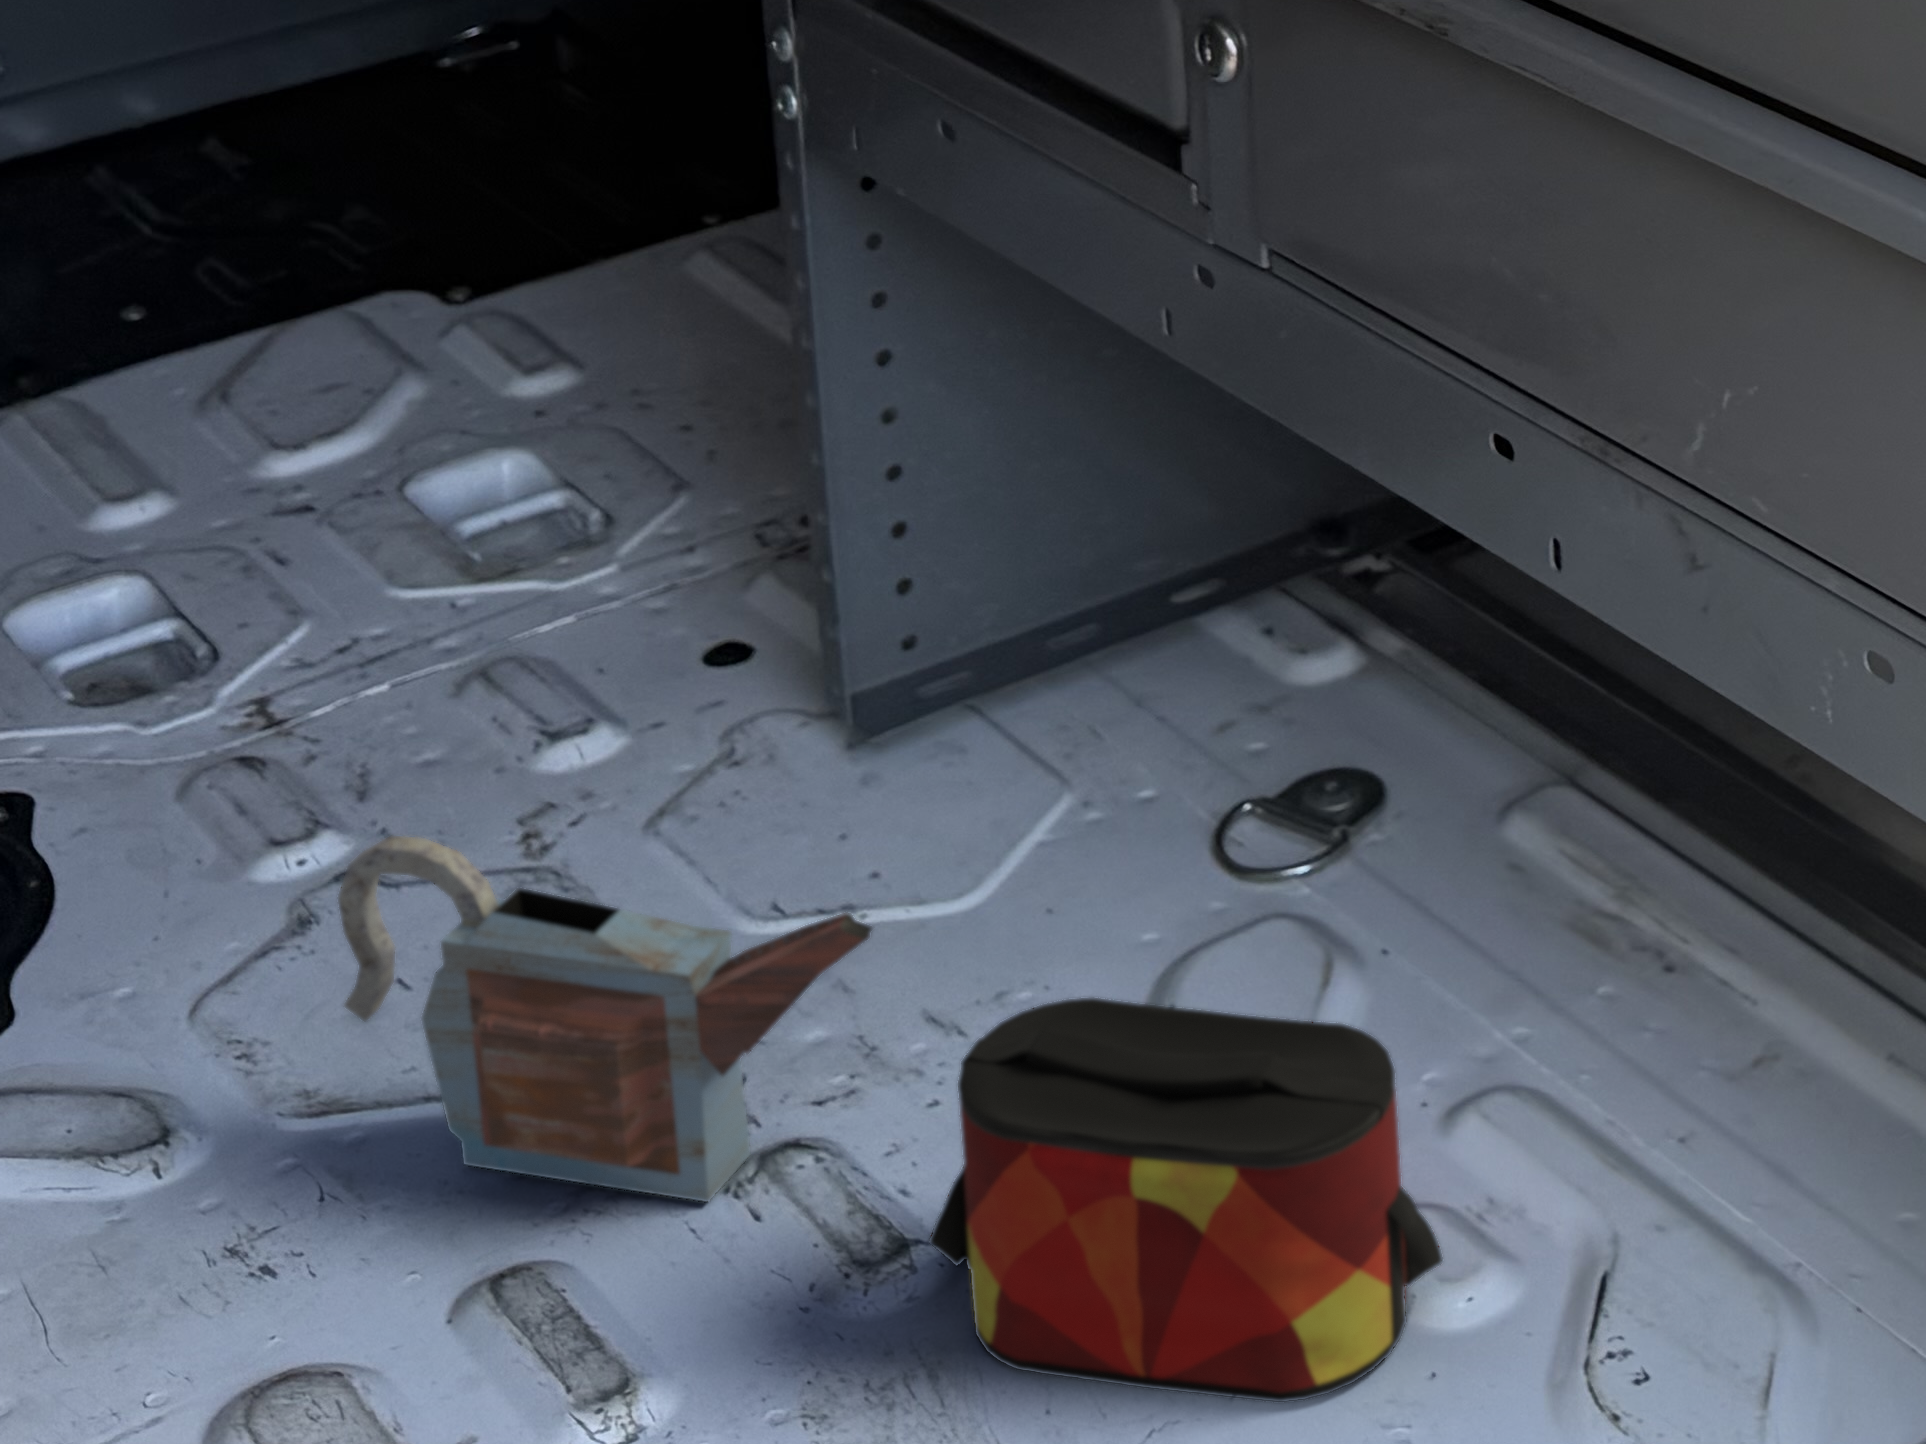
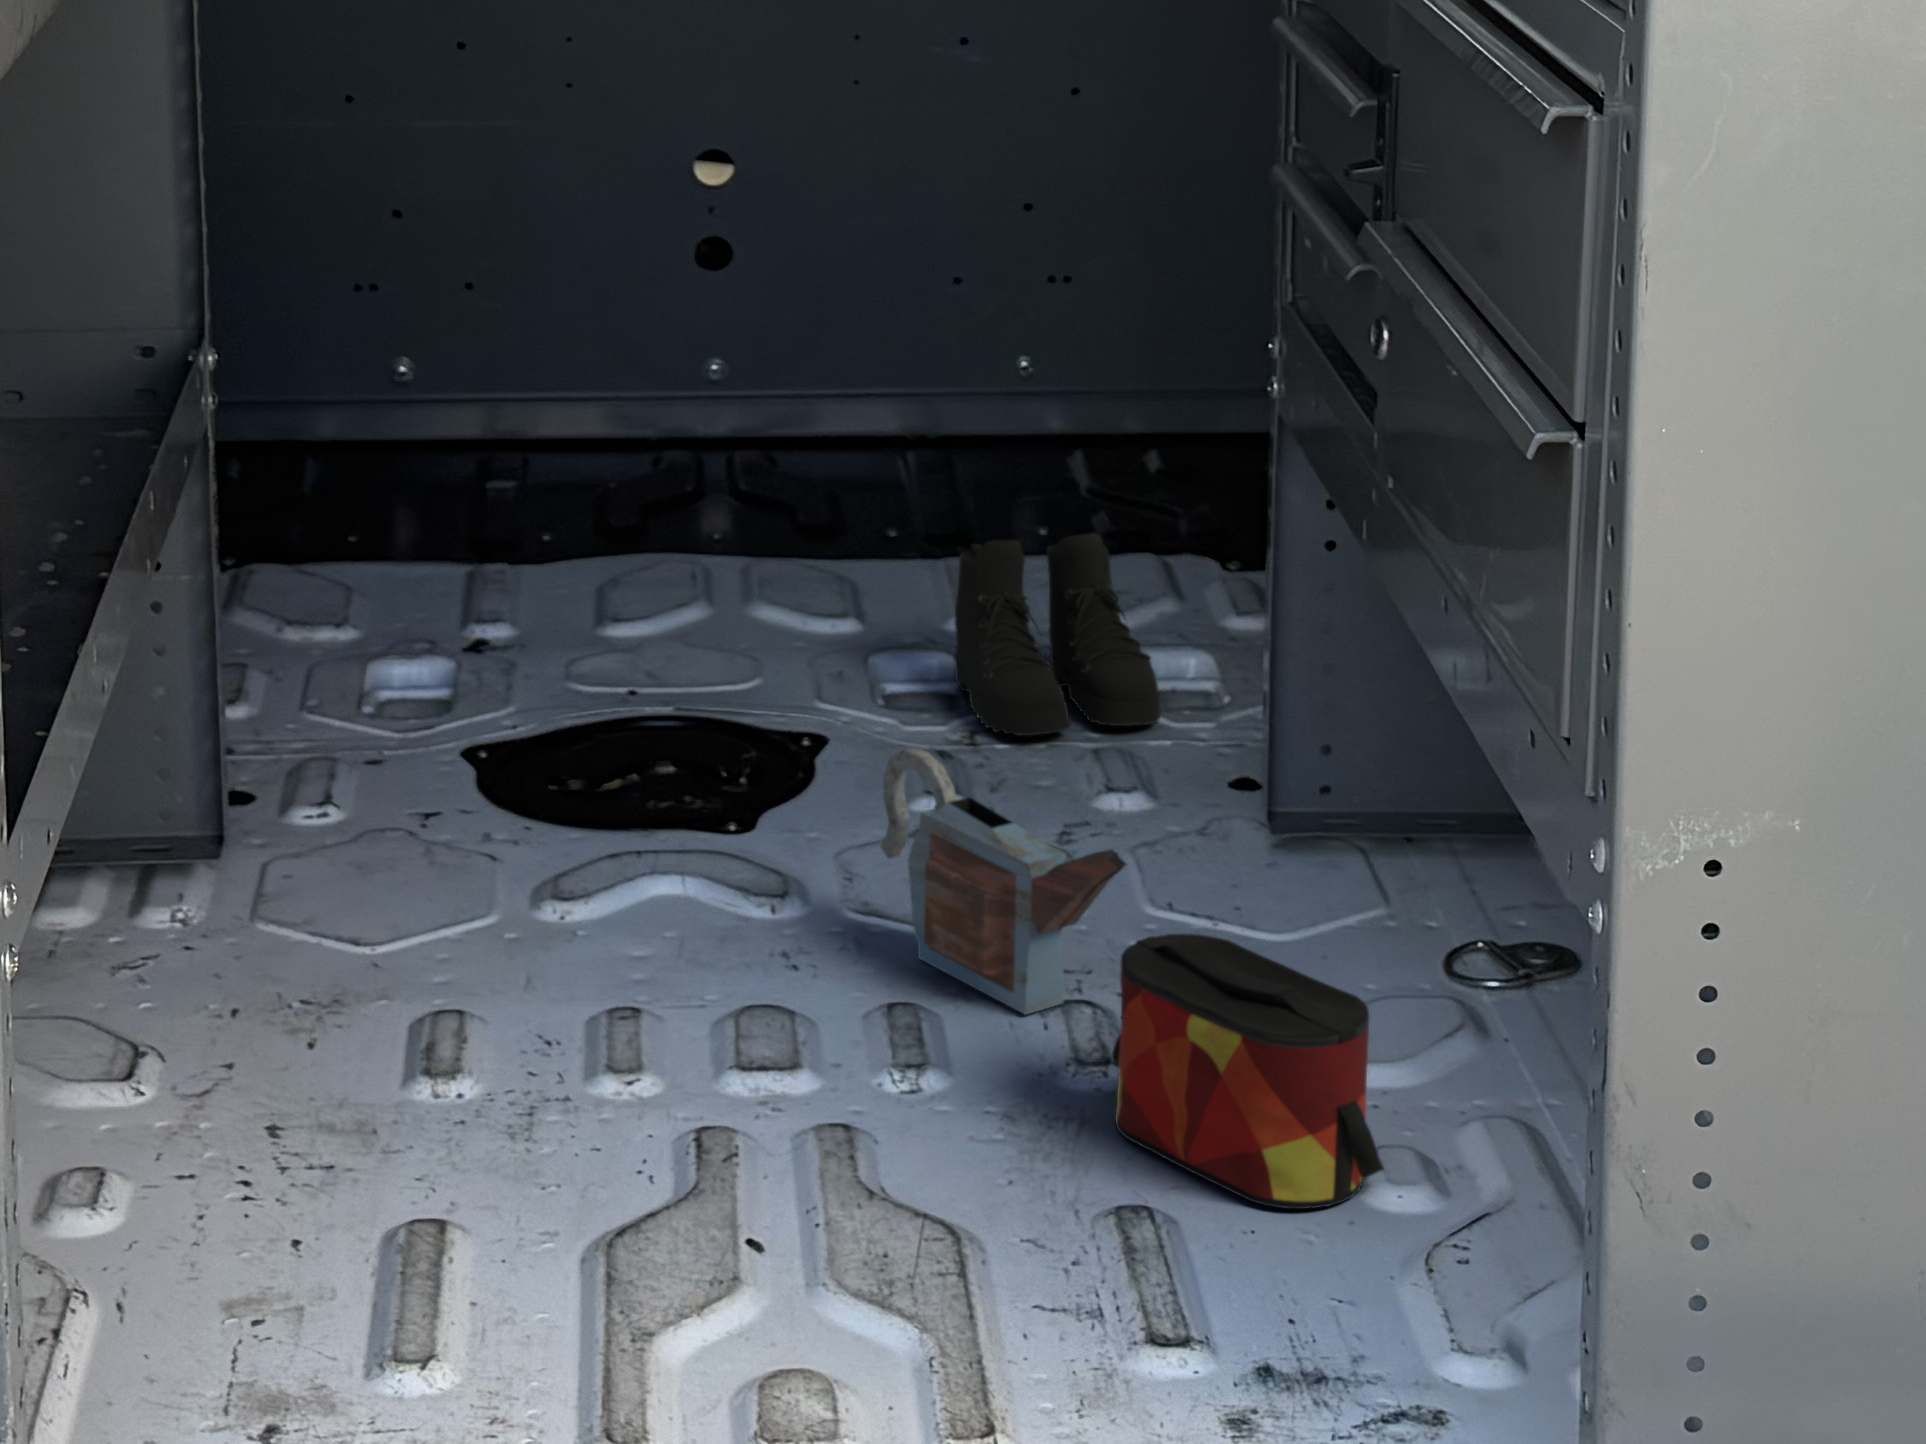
boots: none [174,342,558,696] -> present [954,533,1161,736]

